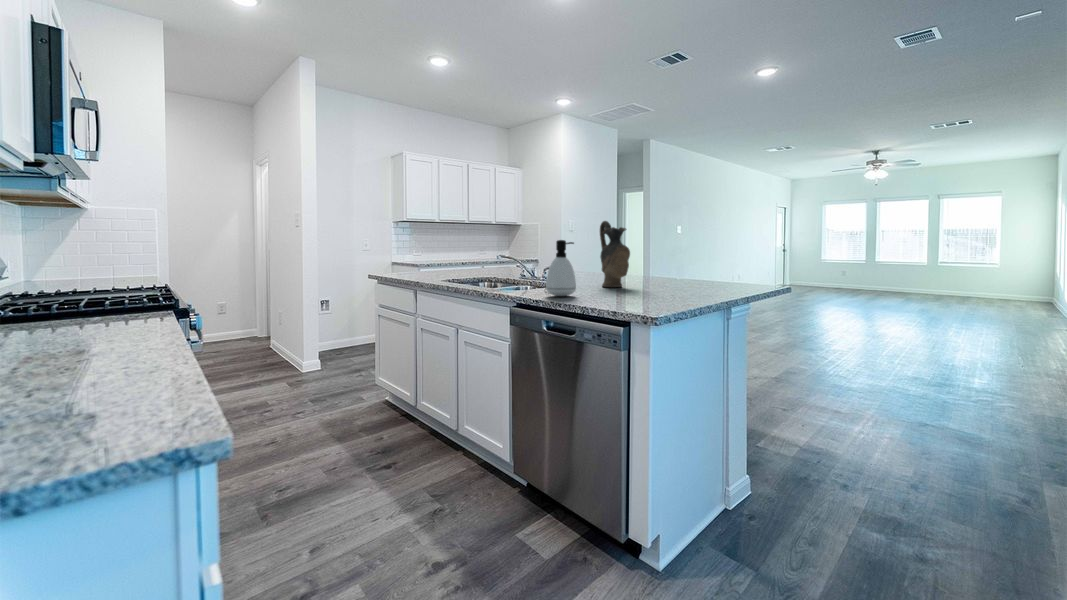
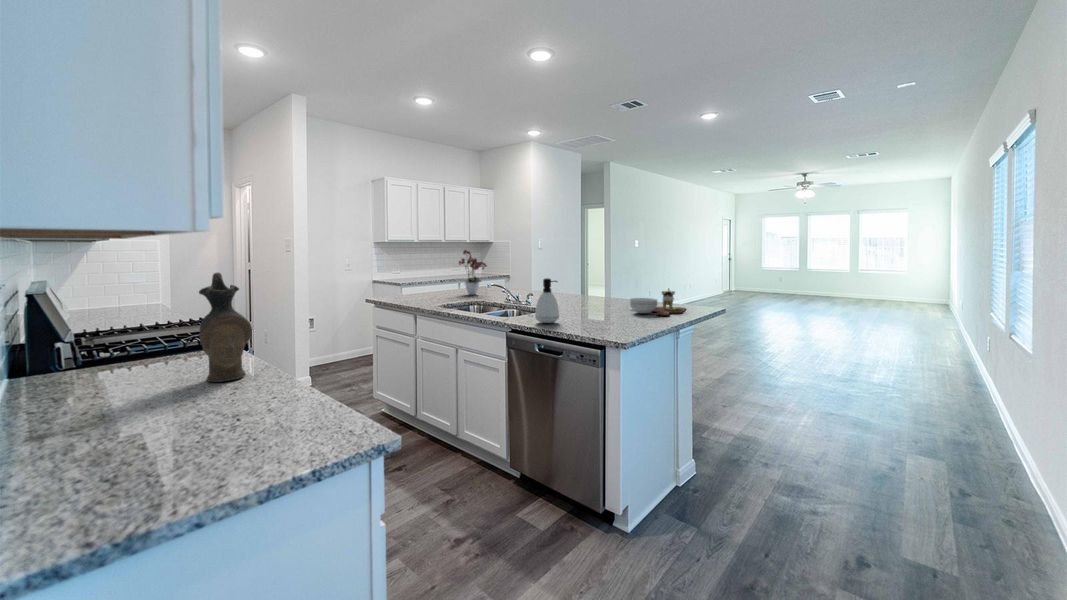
flower arrangement: none [469,218,505,272] -> present [459,250,487,295]
ceramic pitcher: present [600,221,630,287] -> present [199,273,252,382]
cutting board: none [667,258,740,290] -> present [630,288,686,315]

